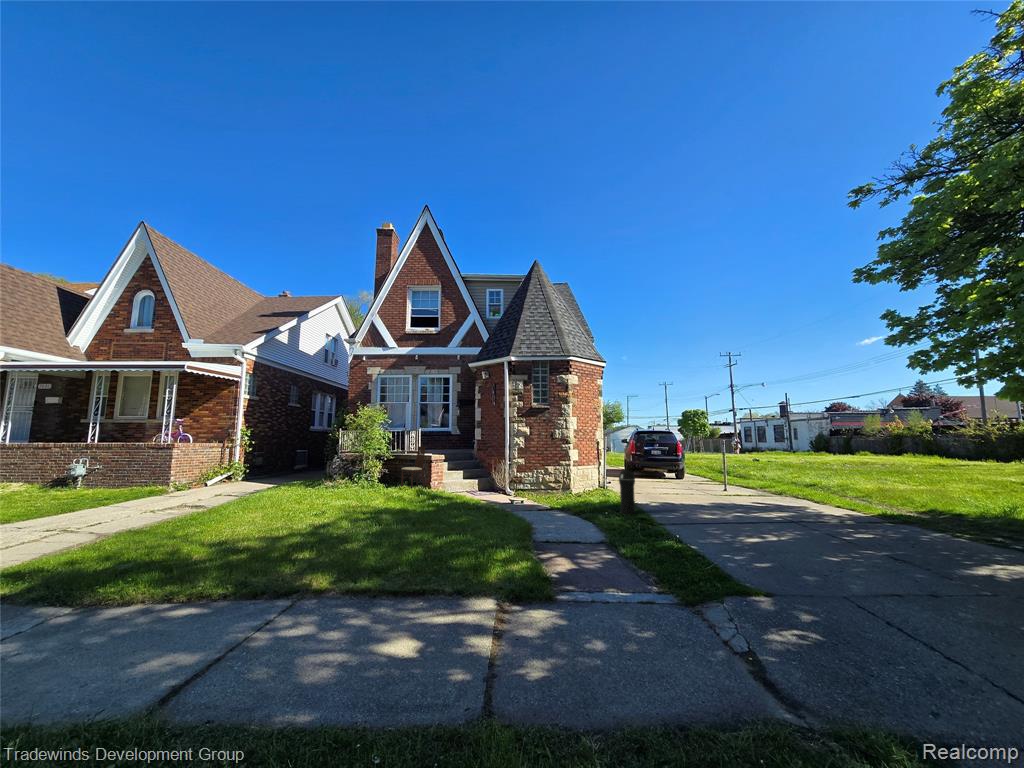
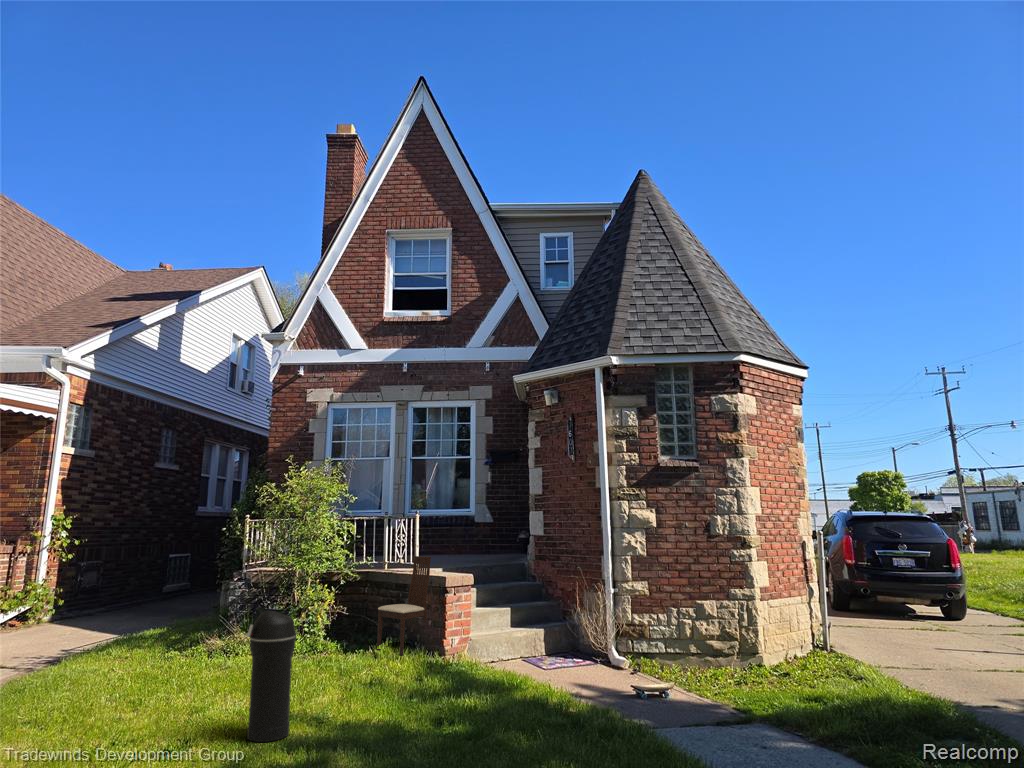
trash can: present [619,470,635,514] -> present [247,611,296,742]

